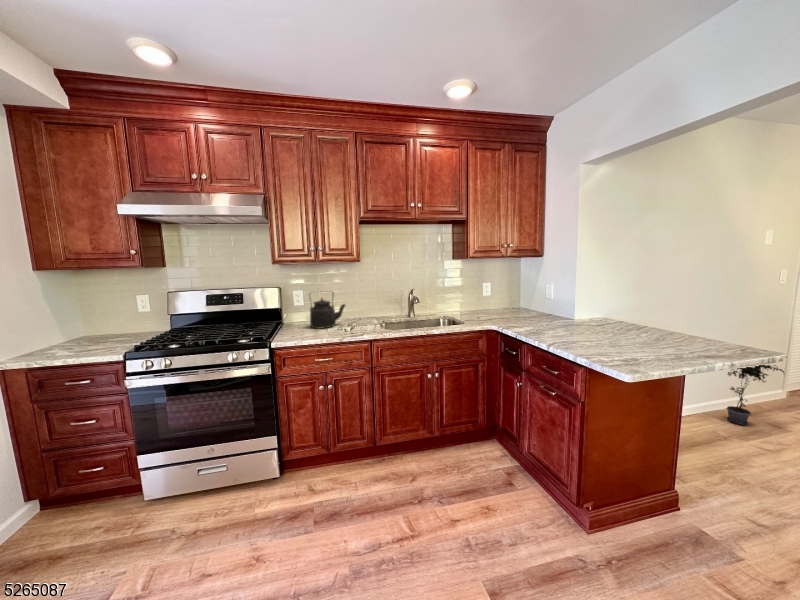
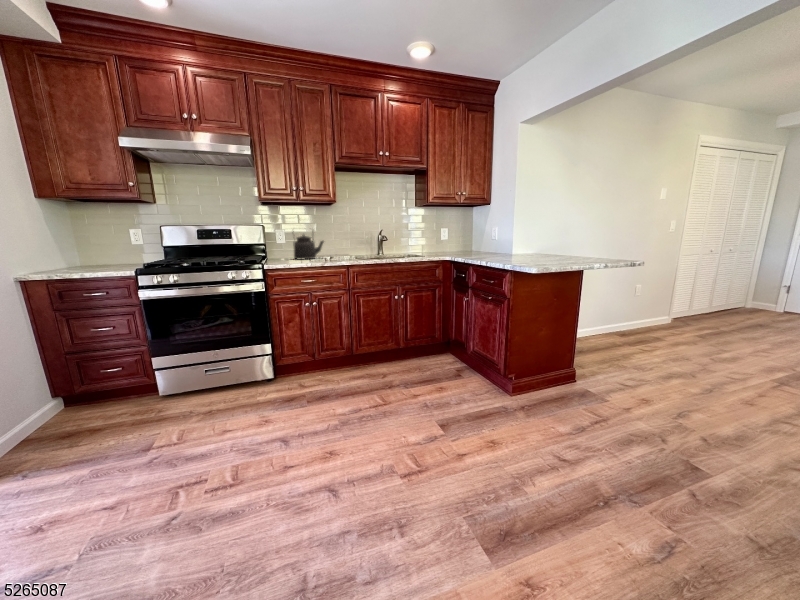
potted plant: present [727,365,784,425] -> none [619,281,662,337]

